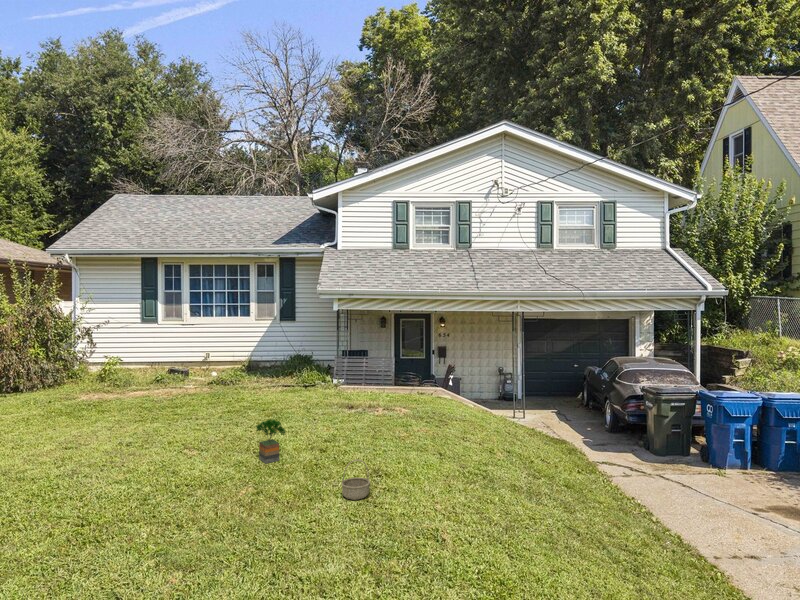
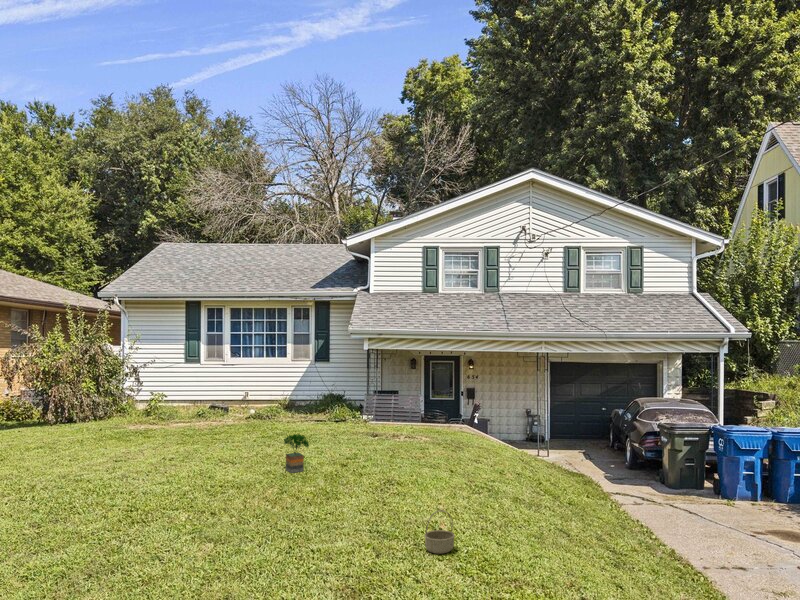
basket: present [341,460,370,500] -> present [424,510,455,554]

